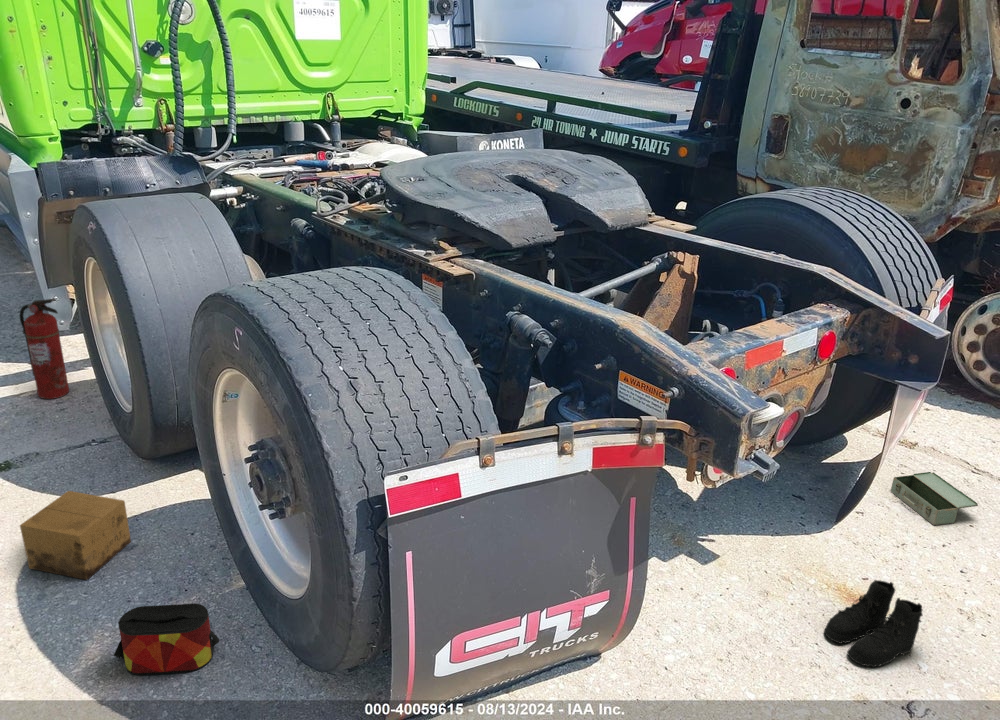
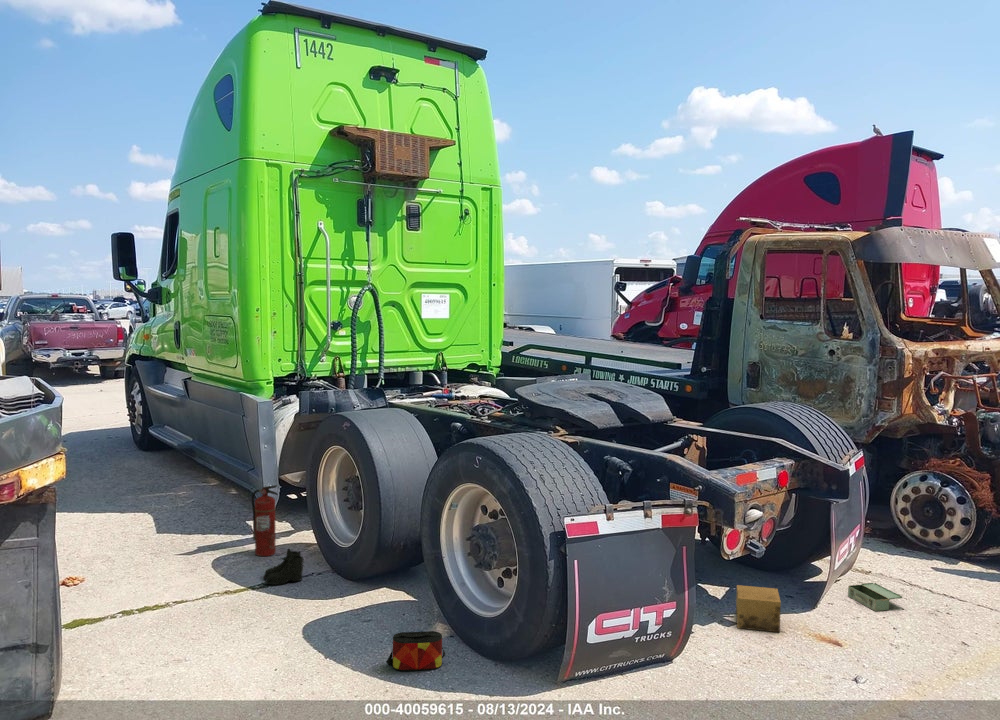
cardboard box: present [20,491,131,580] -> present [736,585,781,632]
boots: present [824,580,923,668] -> present [263,549,304,585]

